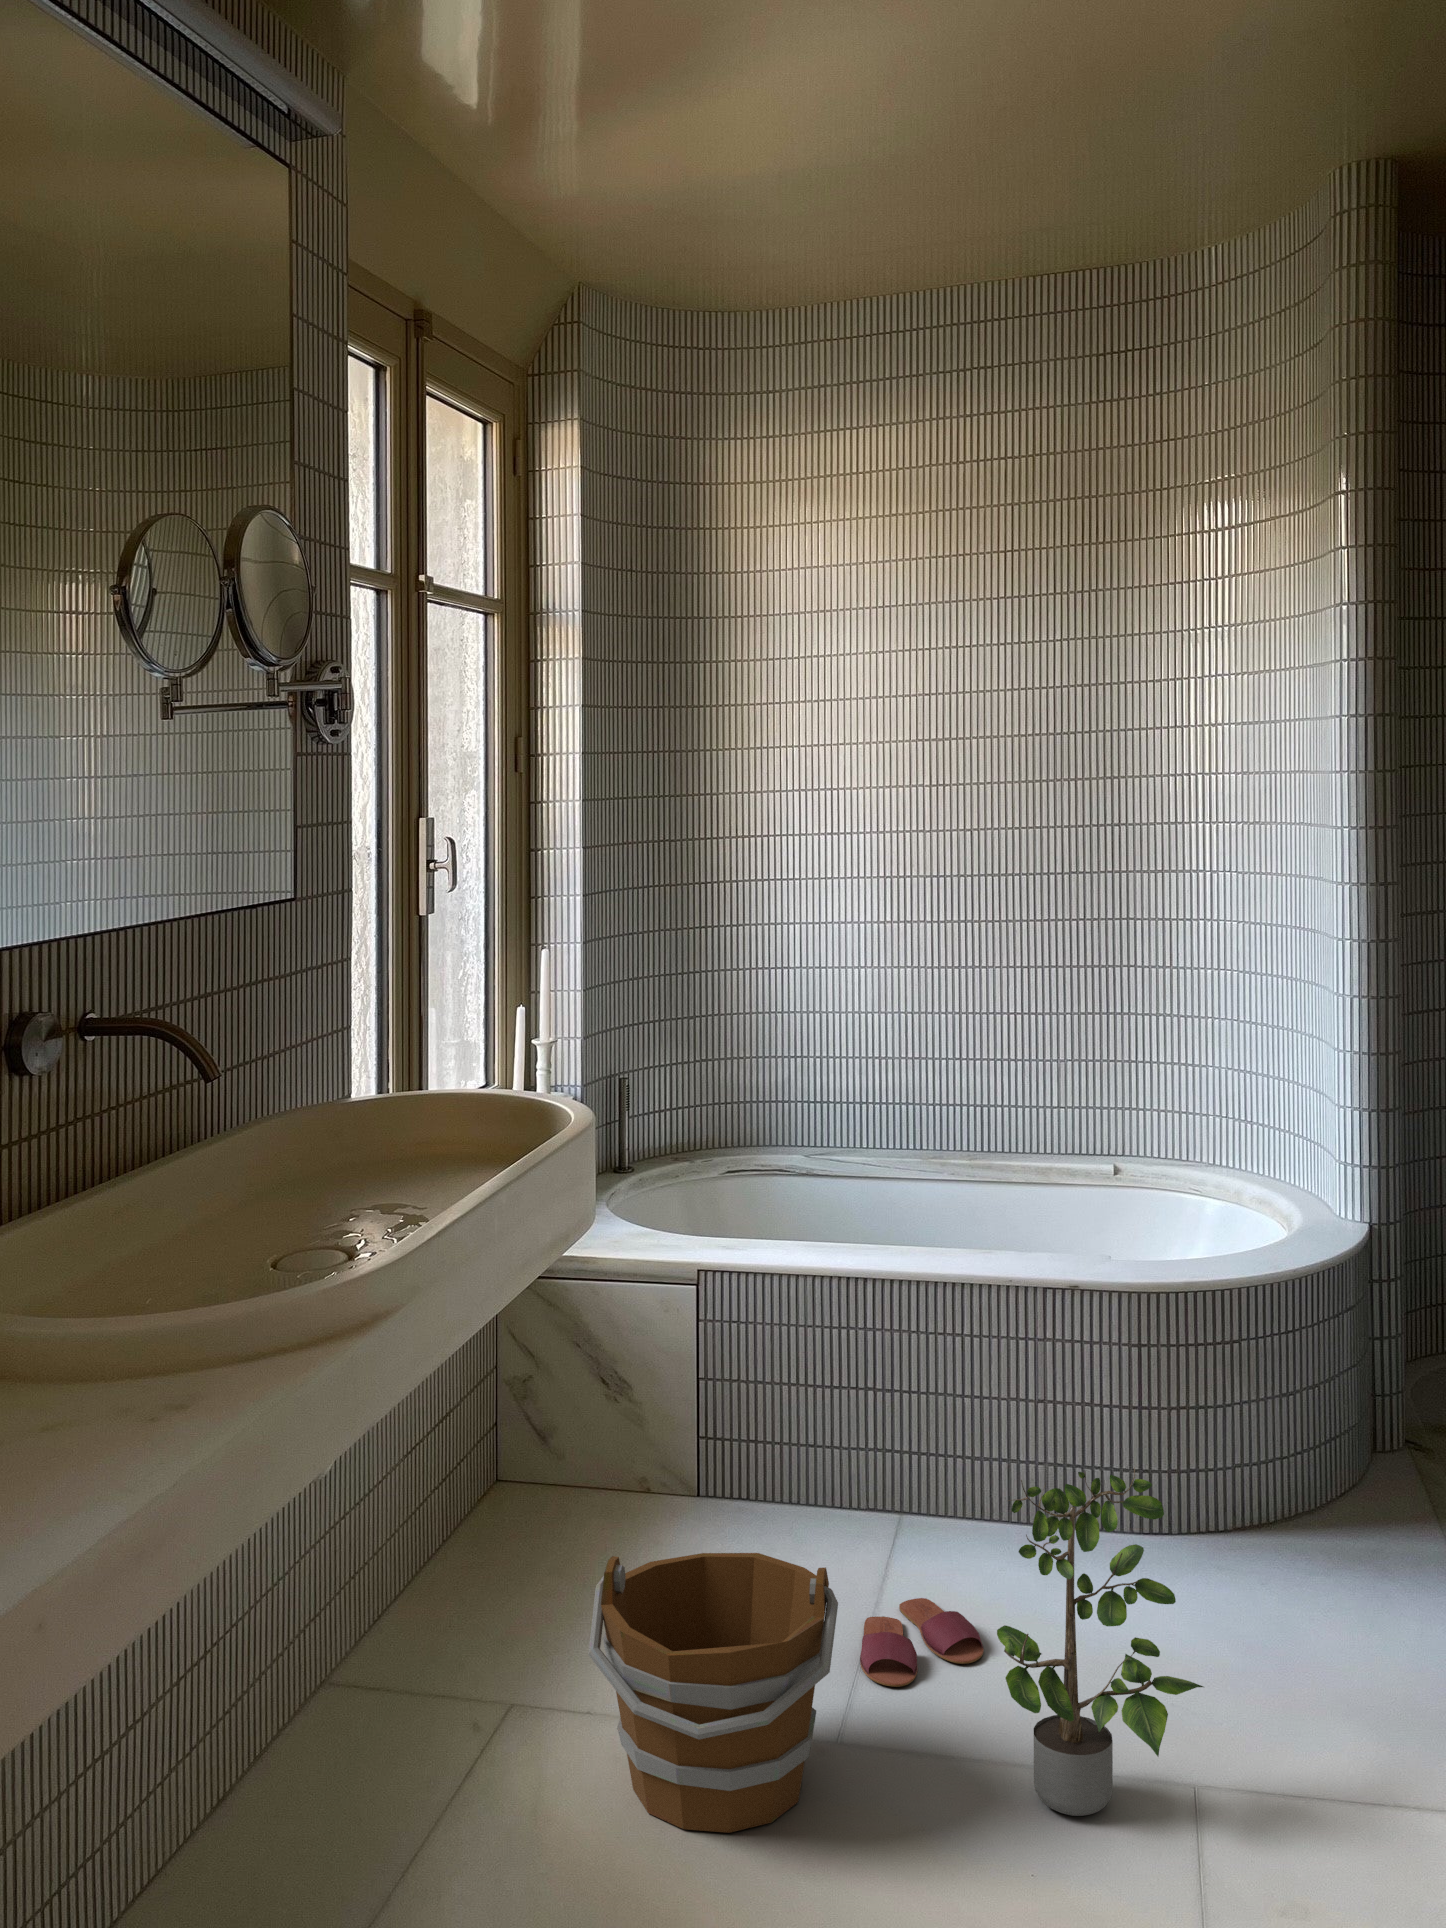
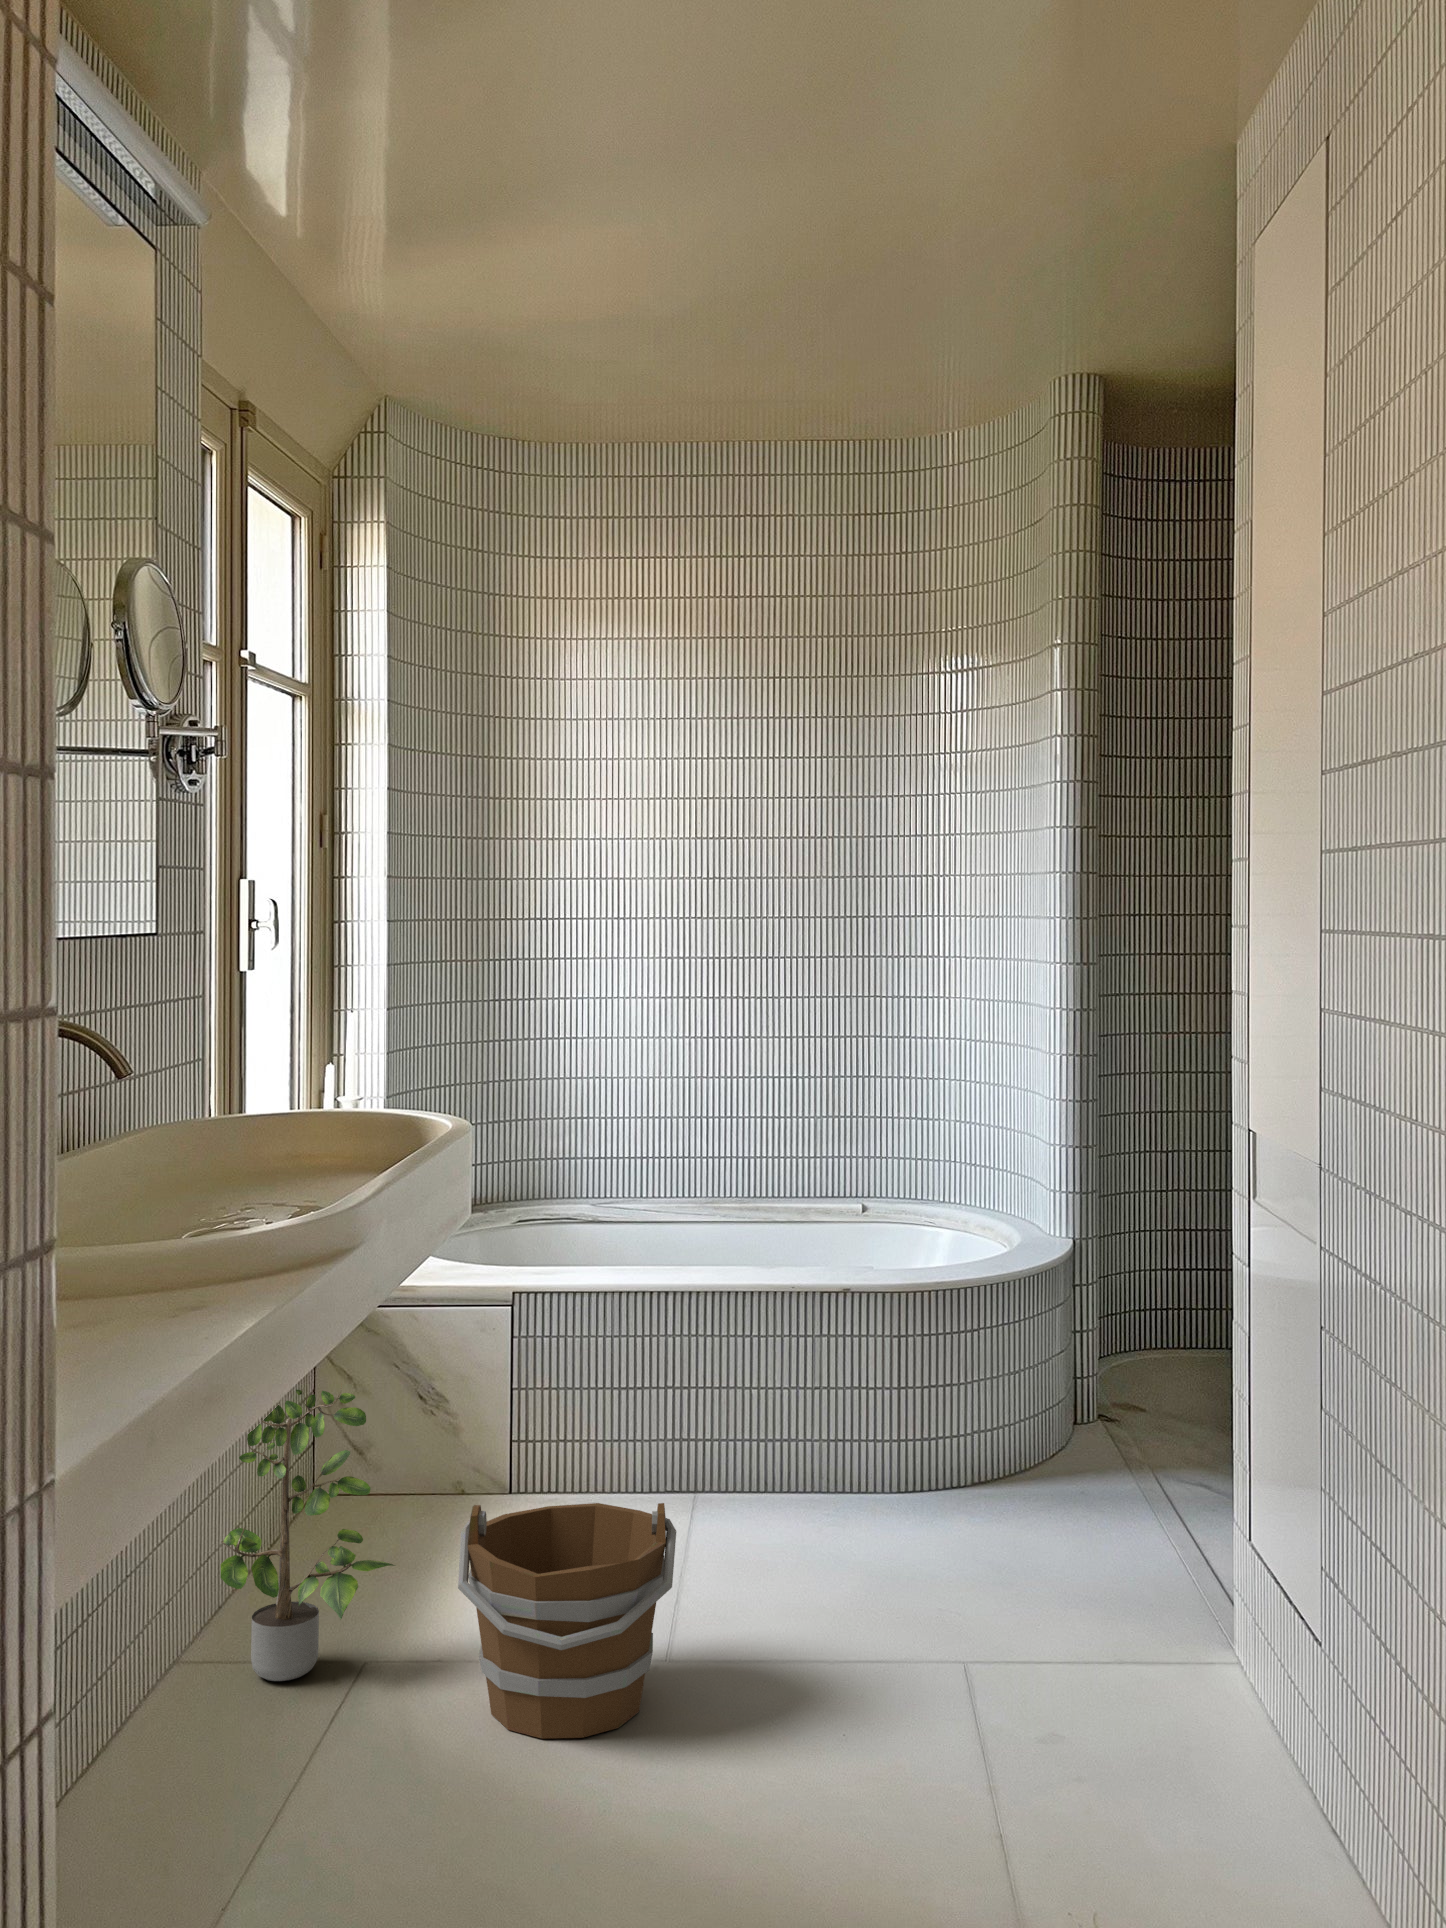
potted plant: present [997,1468,1203,1816] -> present [221,1390,395,1681]
slippers: present [860,1598,984,1687] -> none [675,1561,781,1625]

